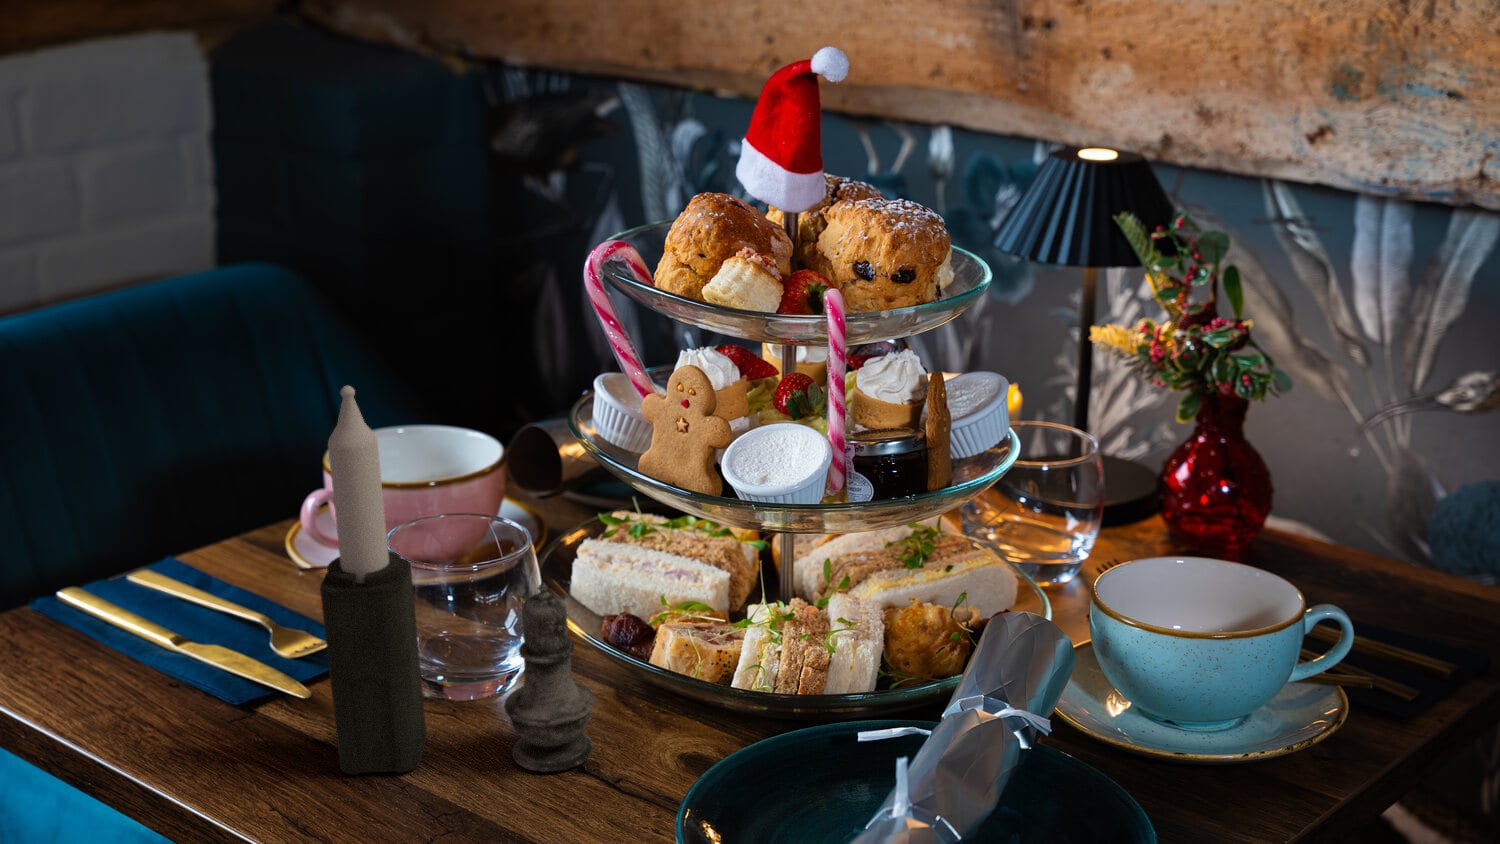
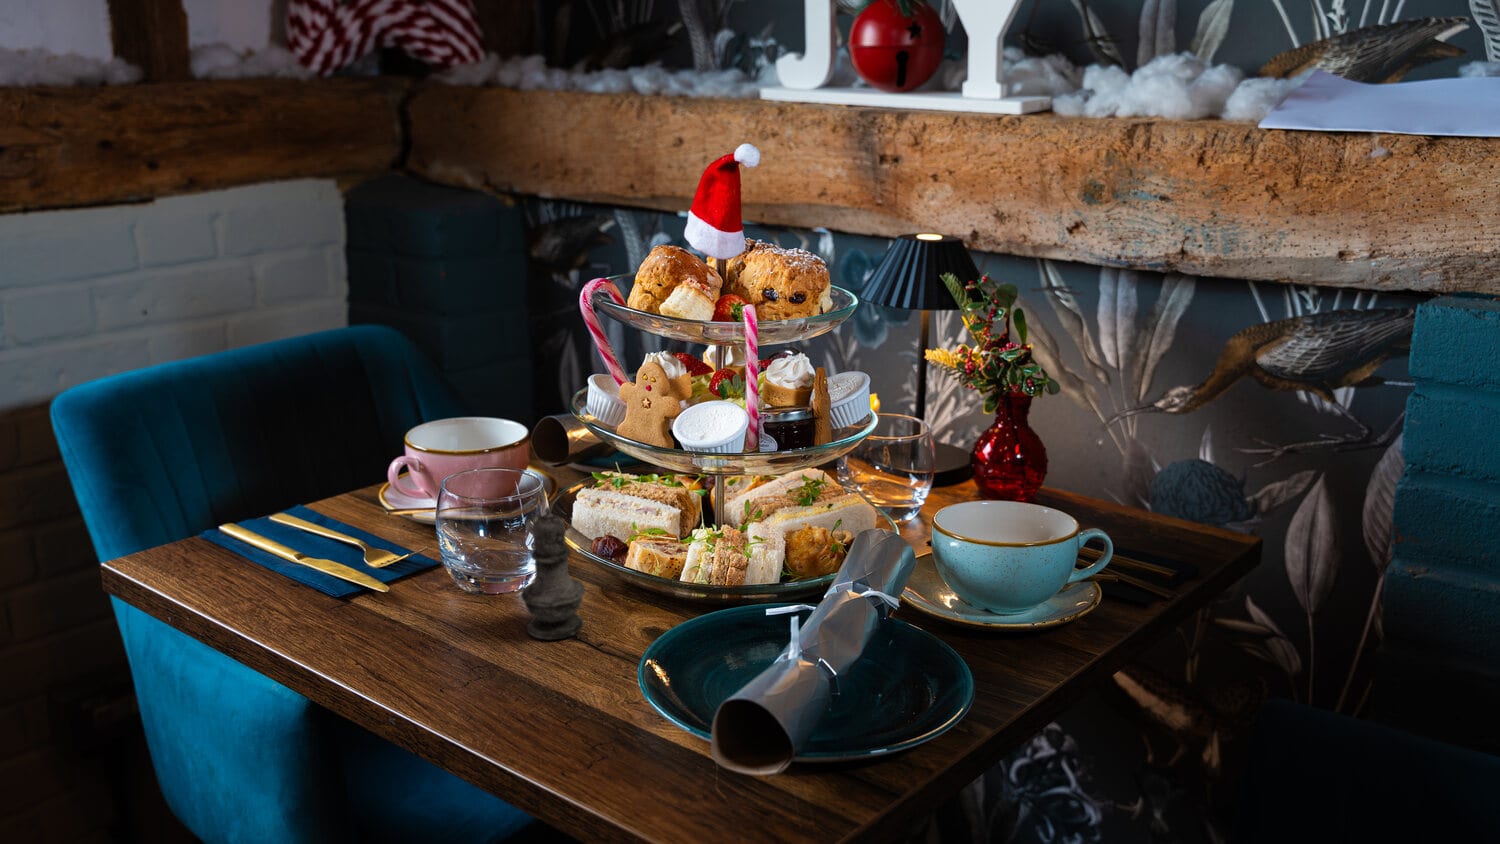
candle: present [320,386,427,775] -> none [390,367,467,643]

